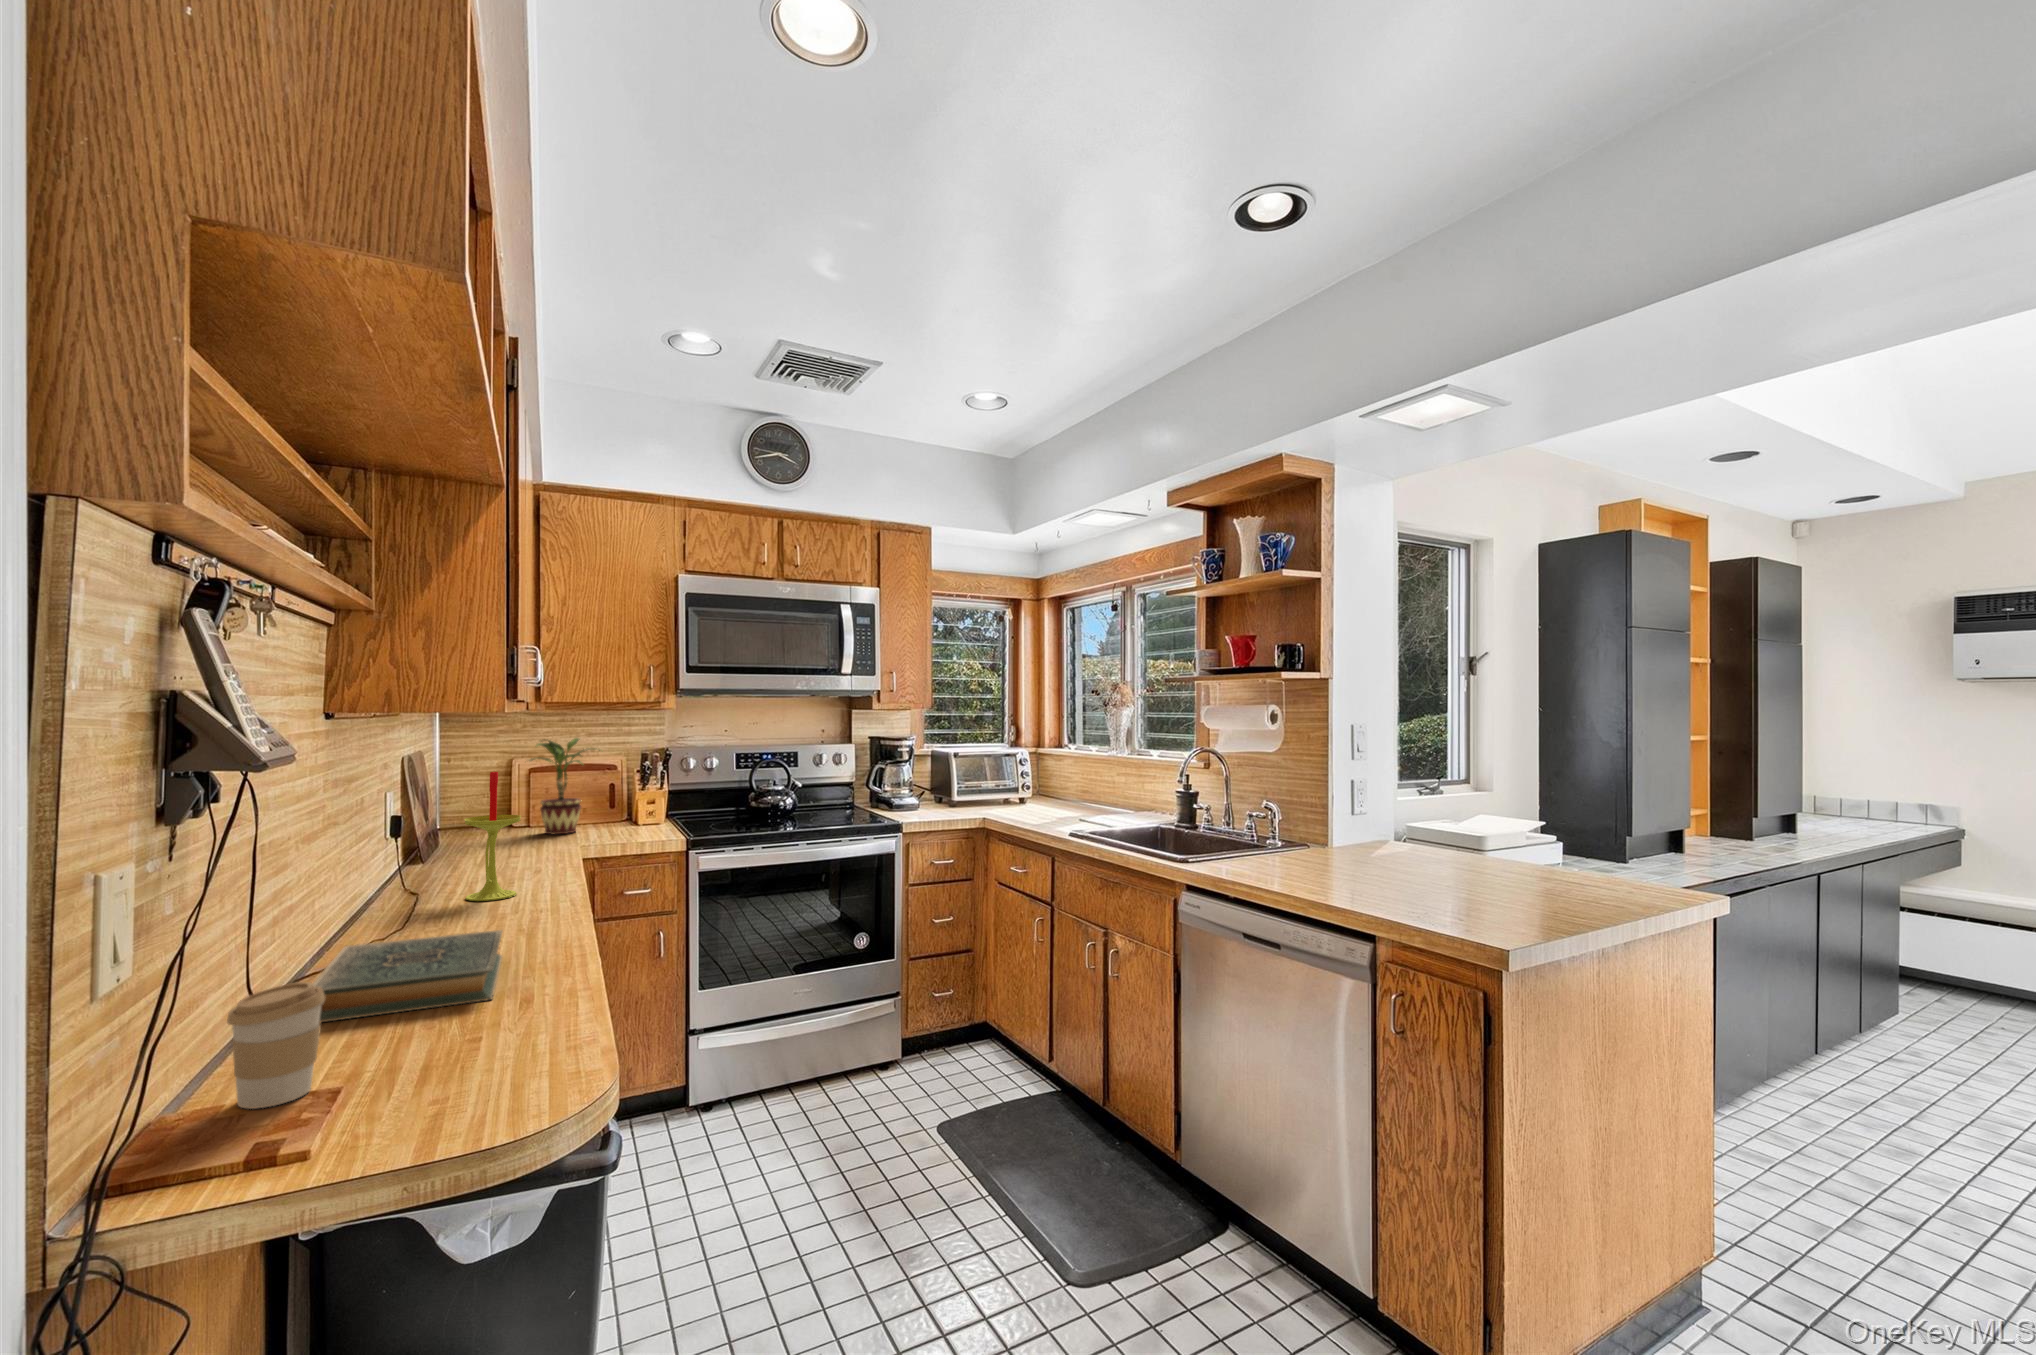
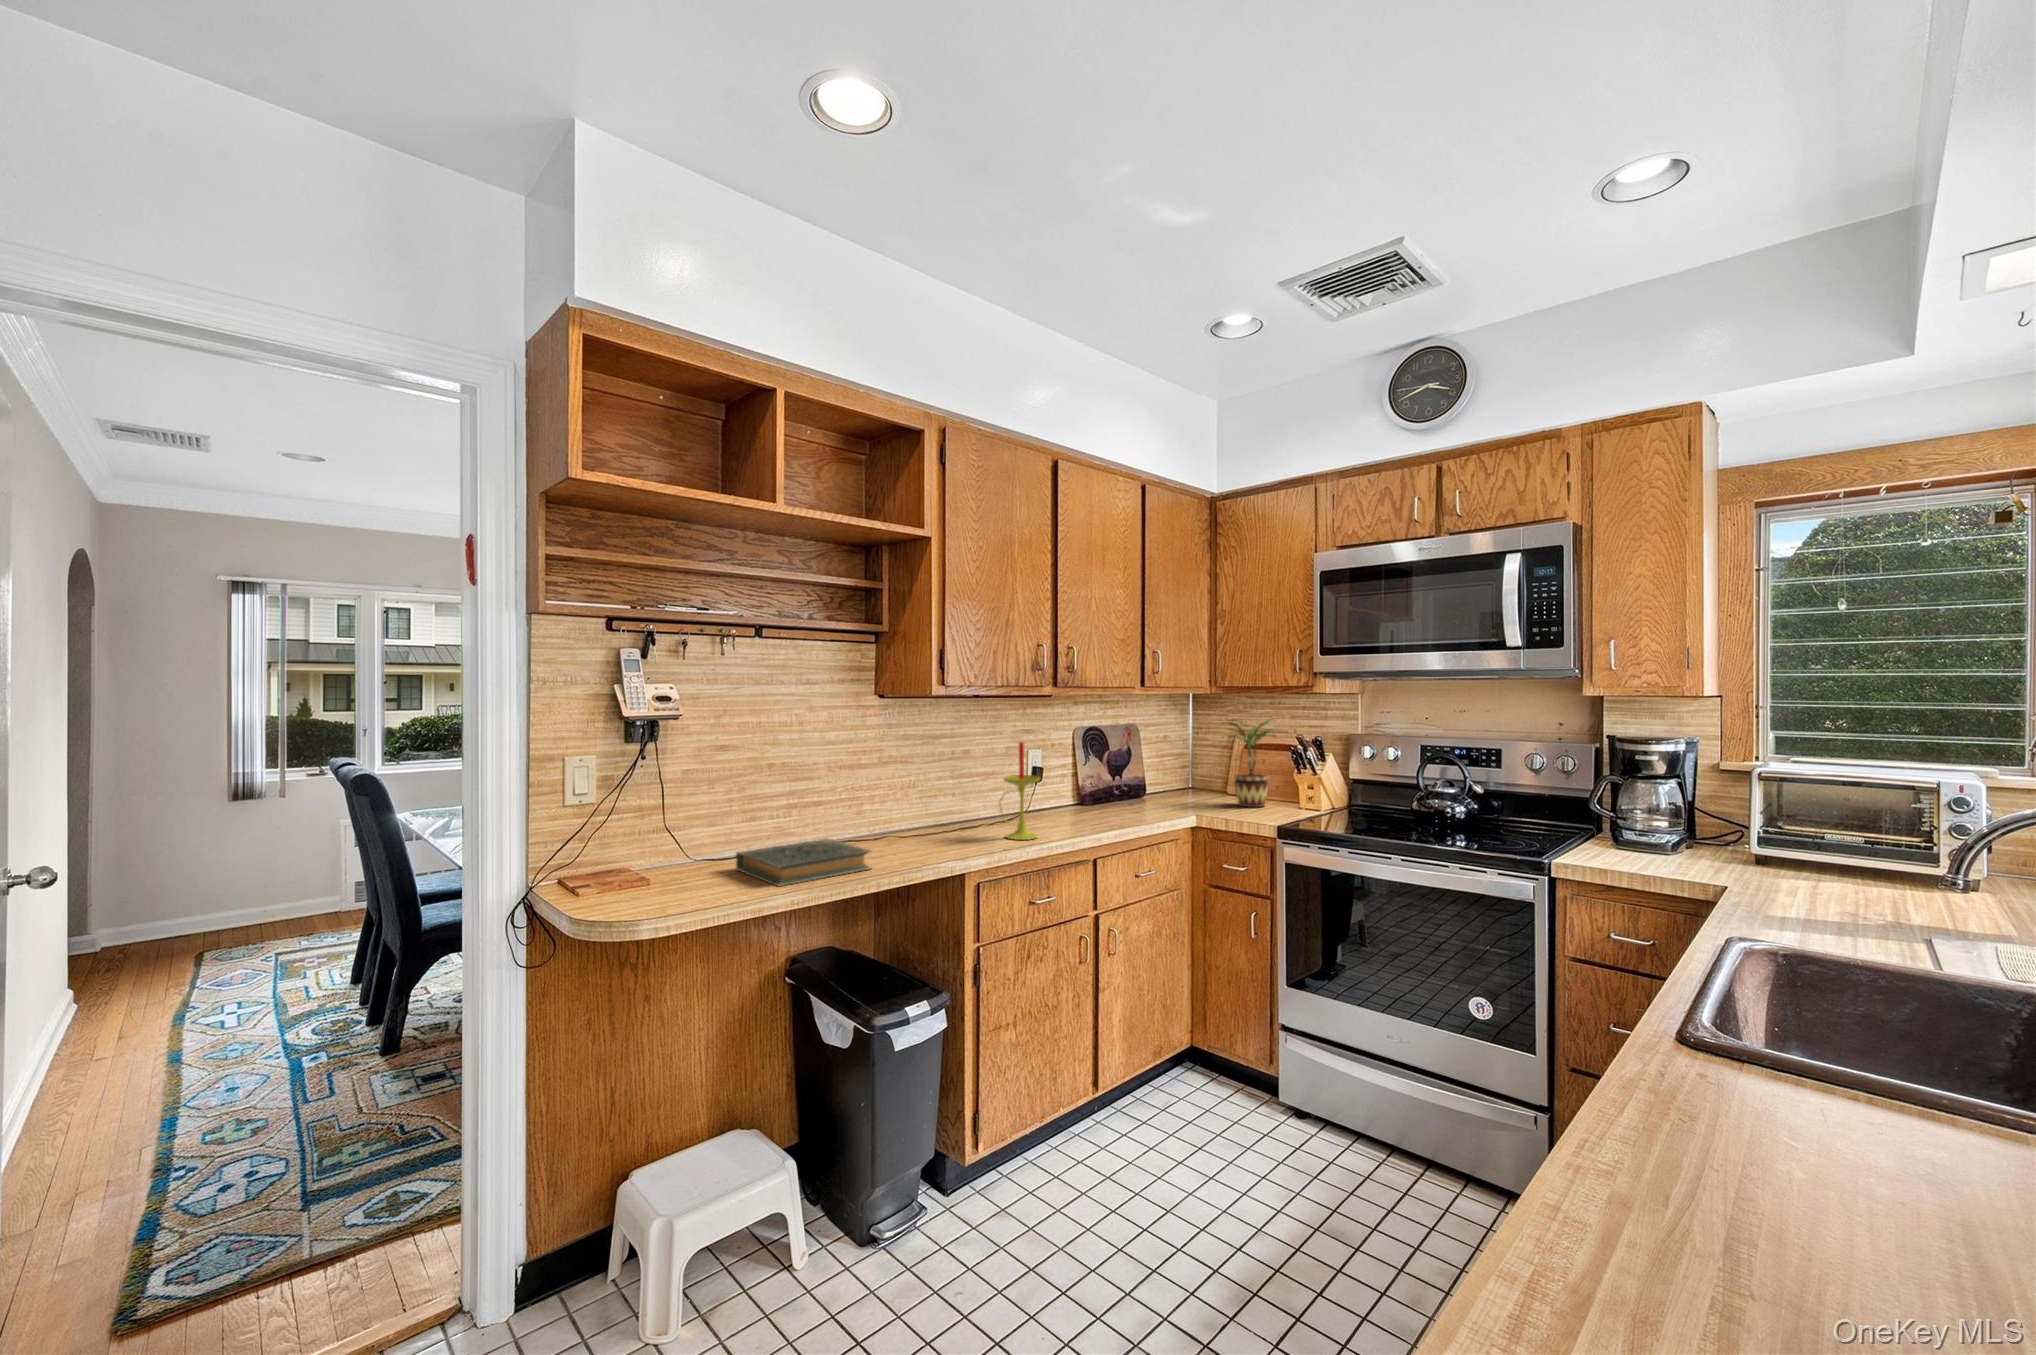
coffee cup: present [227,982,325,1109] -> none [609,837,650,894]

